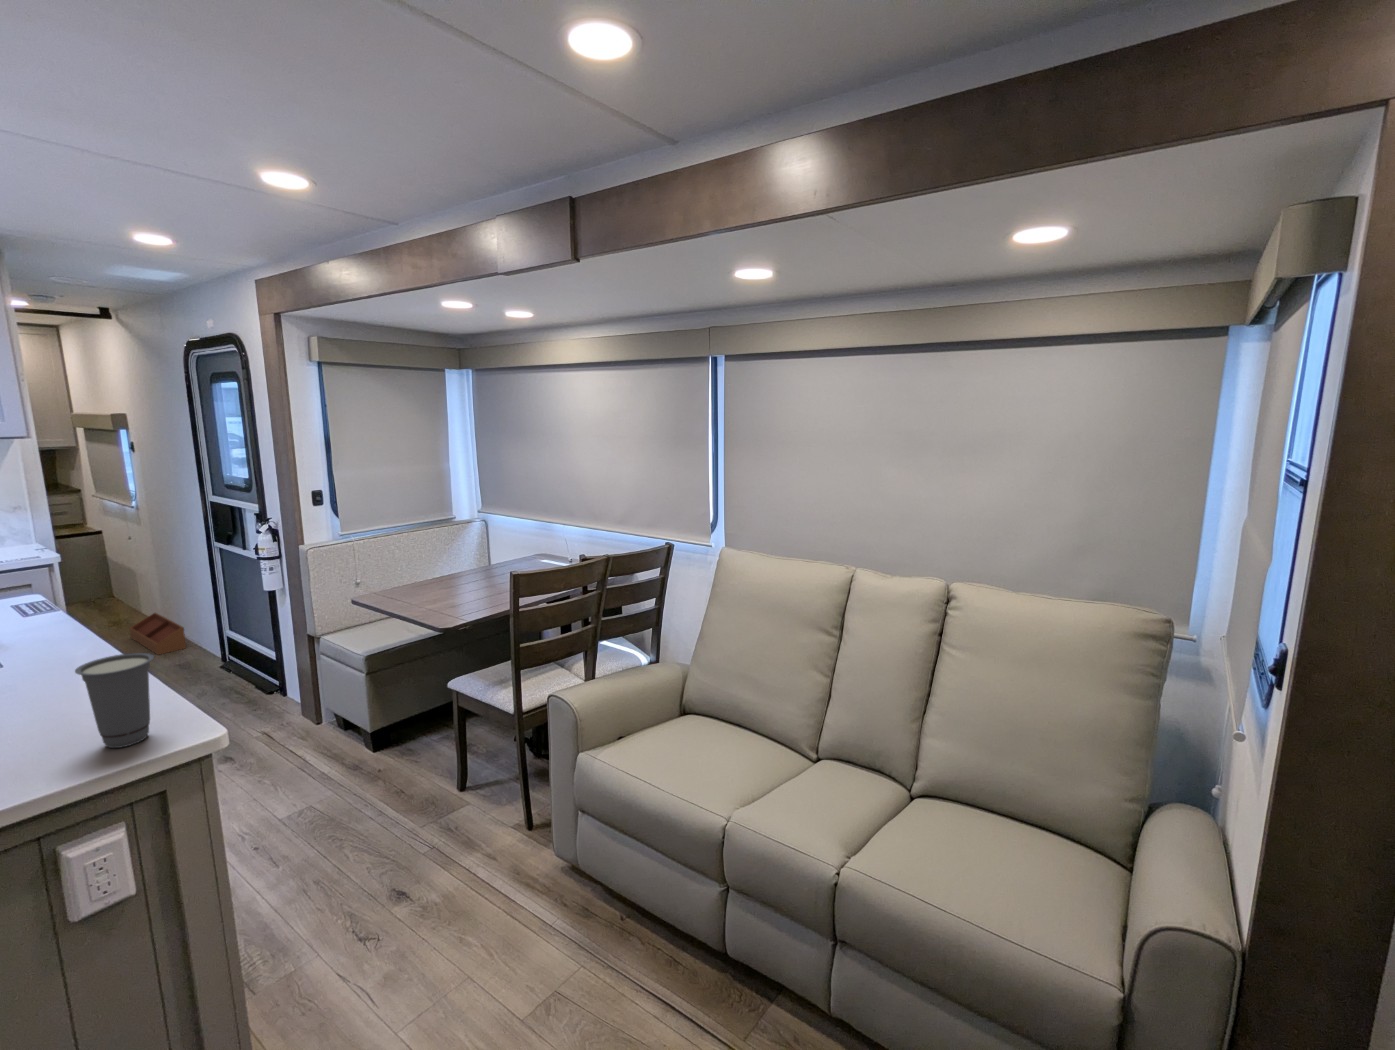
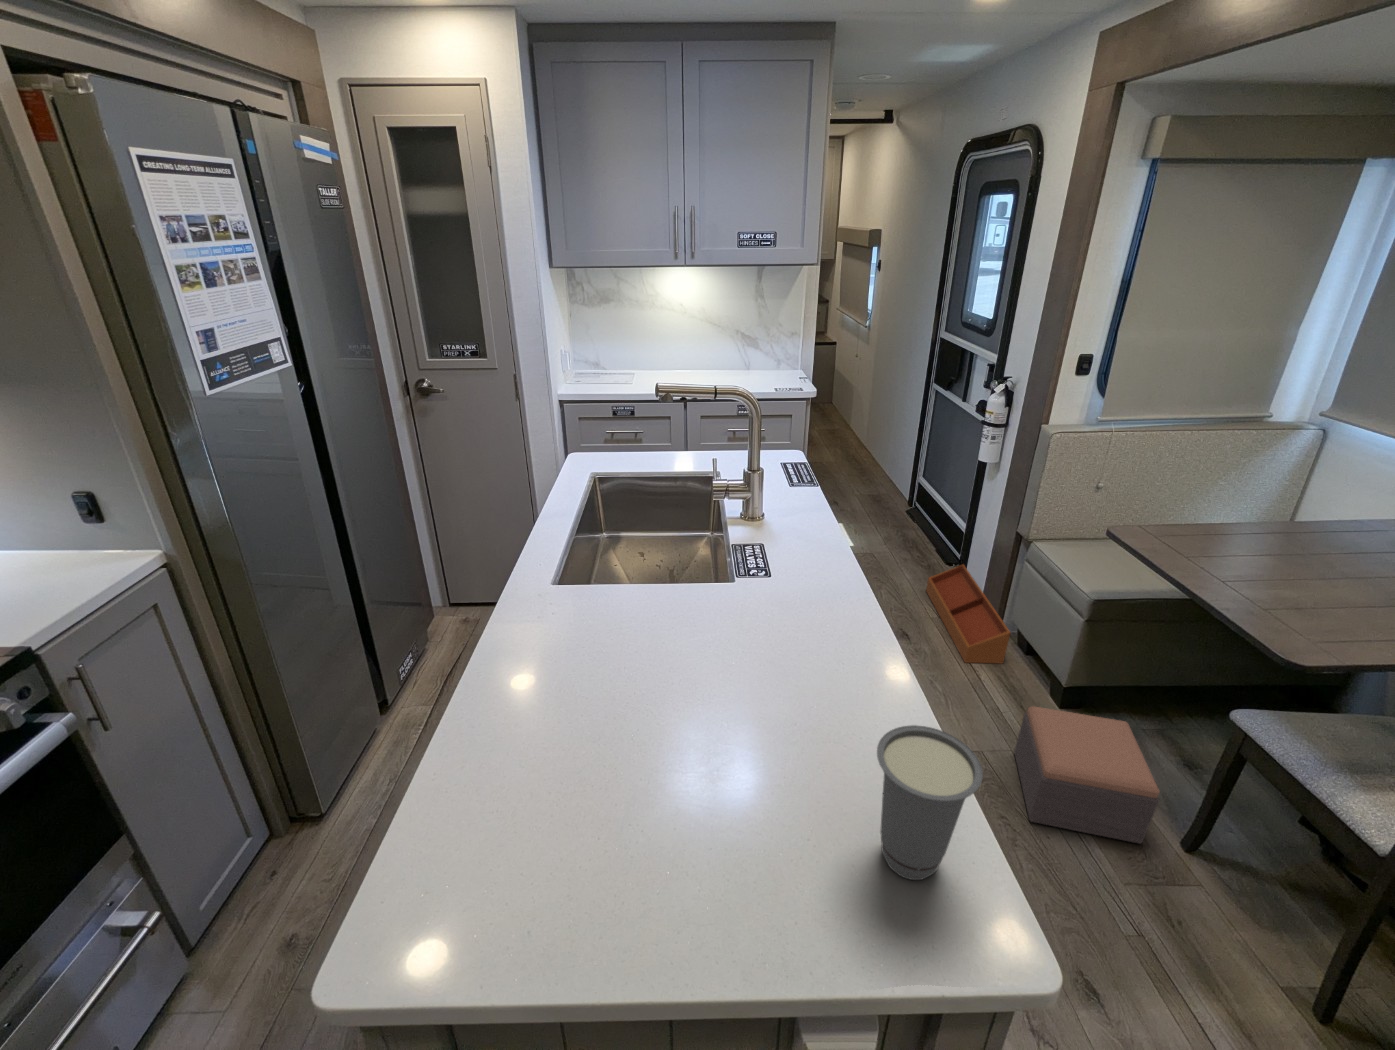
storage bin: present [130,613,186,655] -> present [926,565,1011,664]
footstool: none [334,729,433,828] -> present [1014,706,1160,843]

